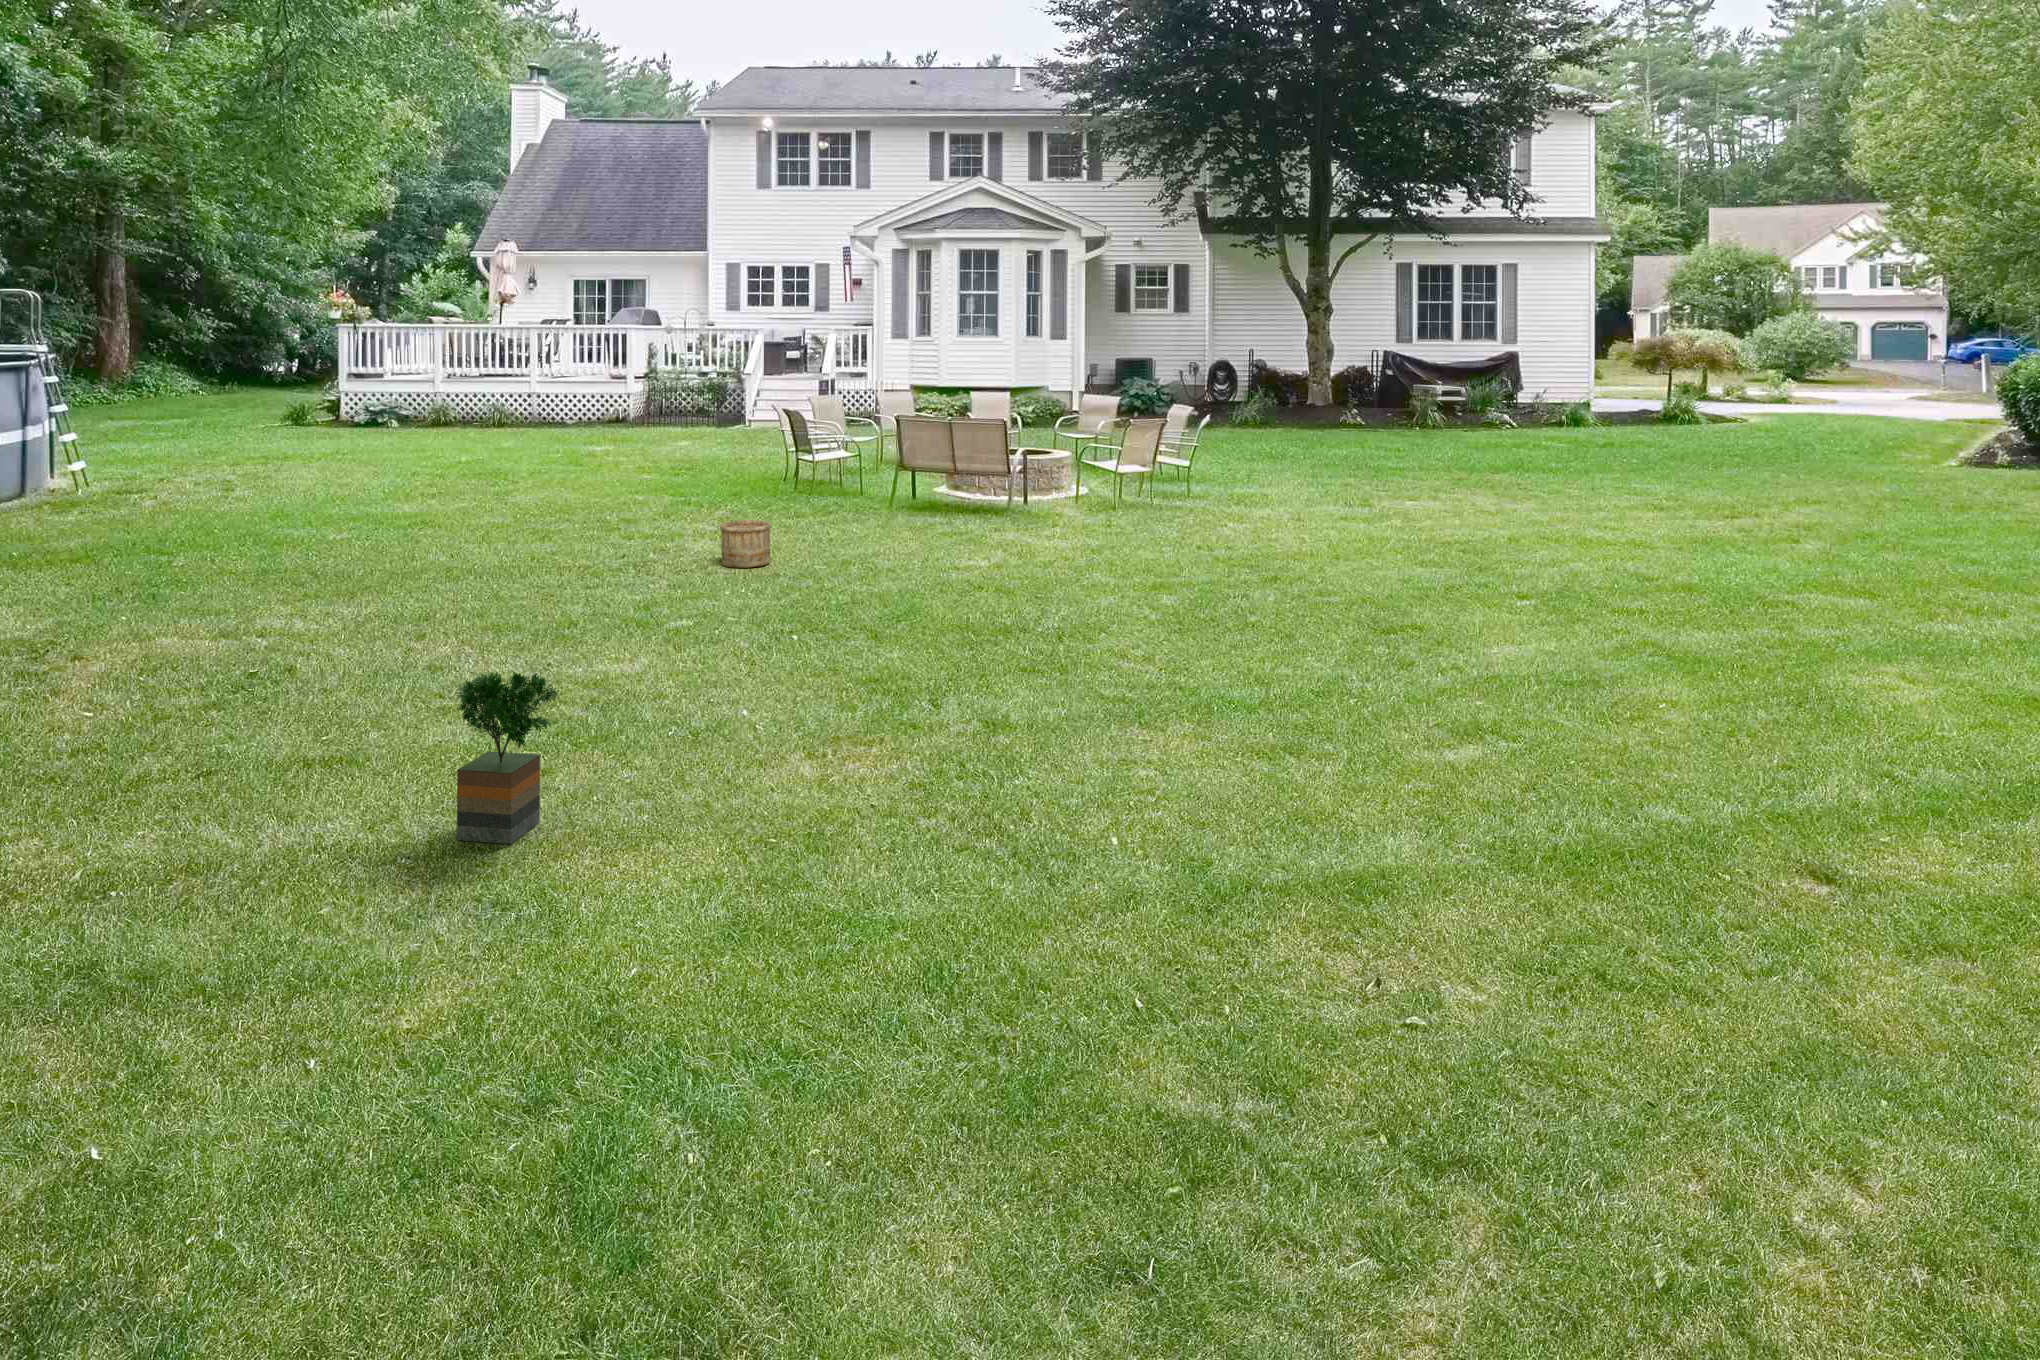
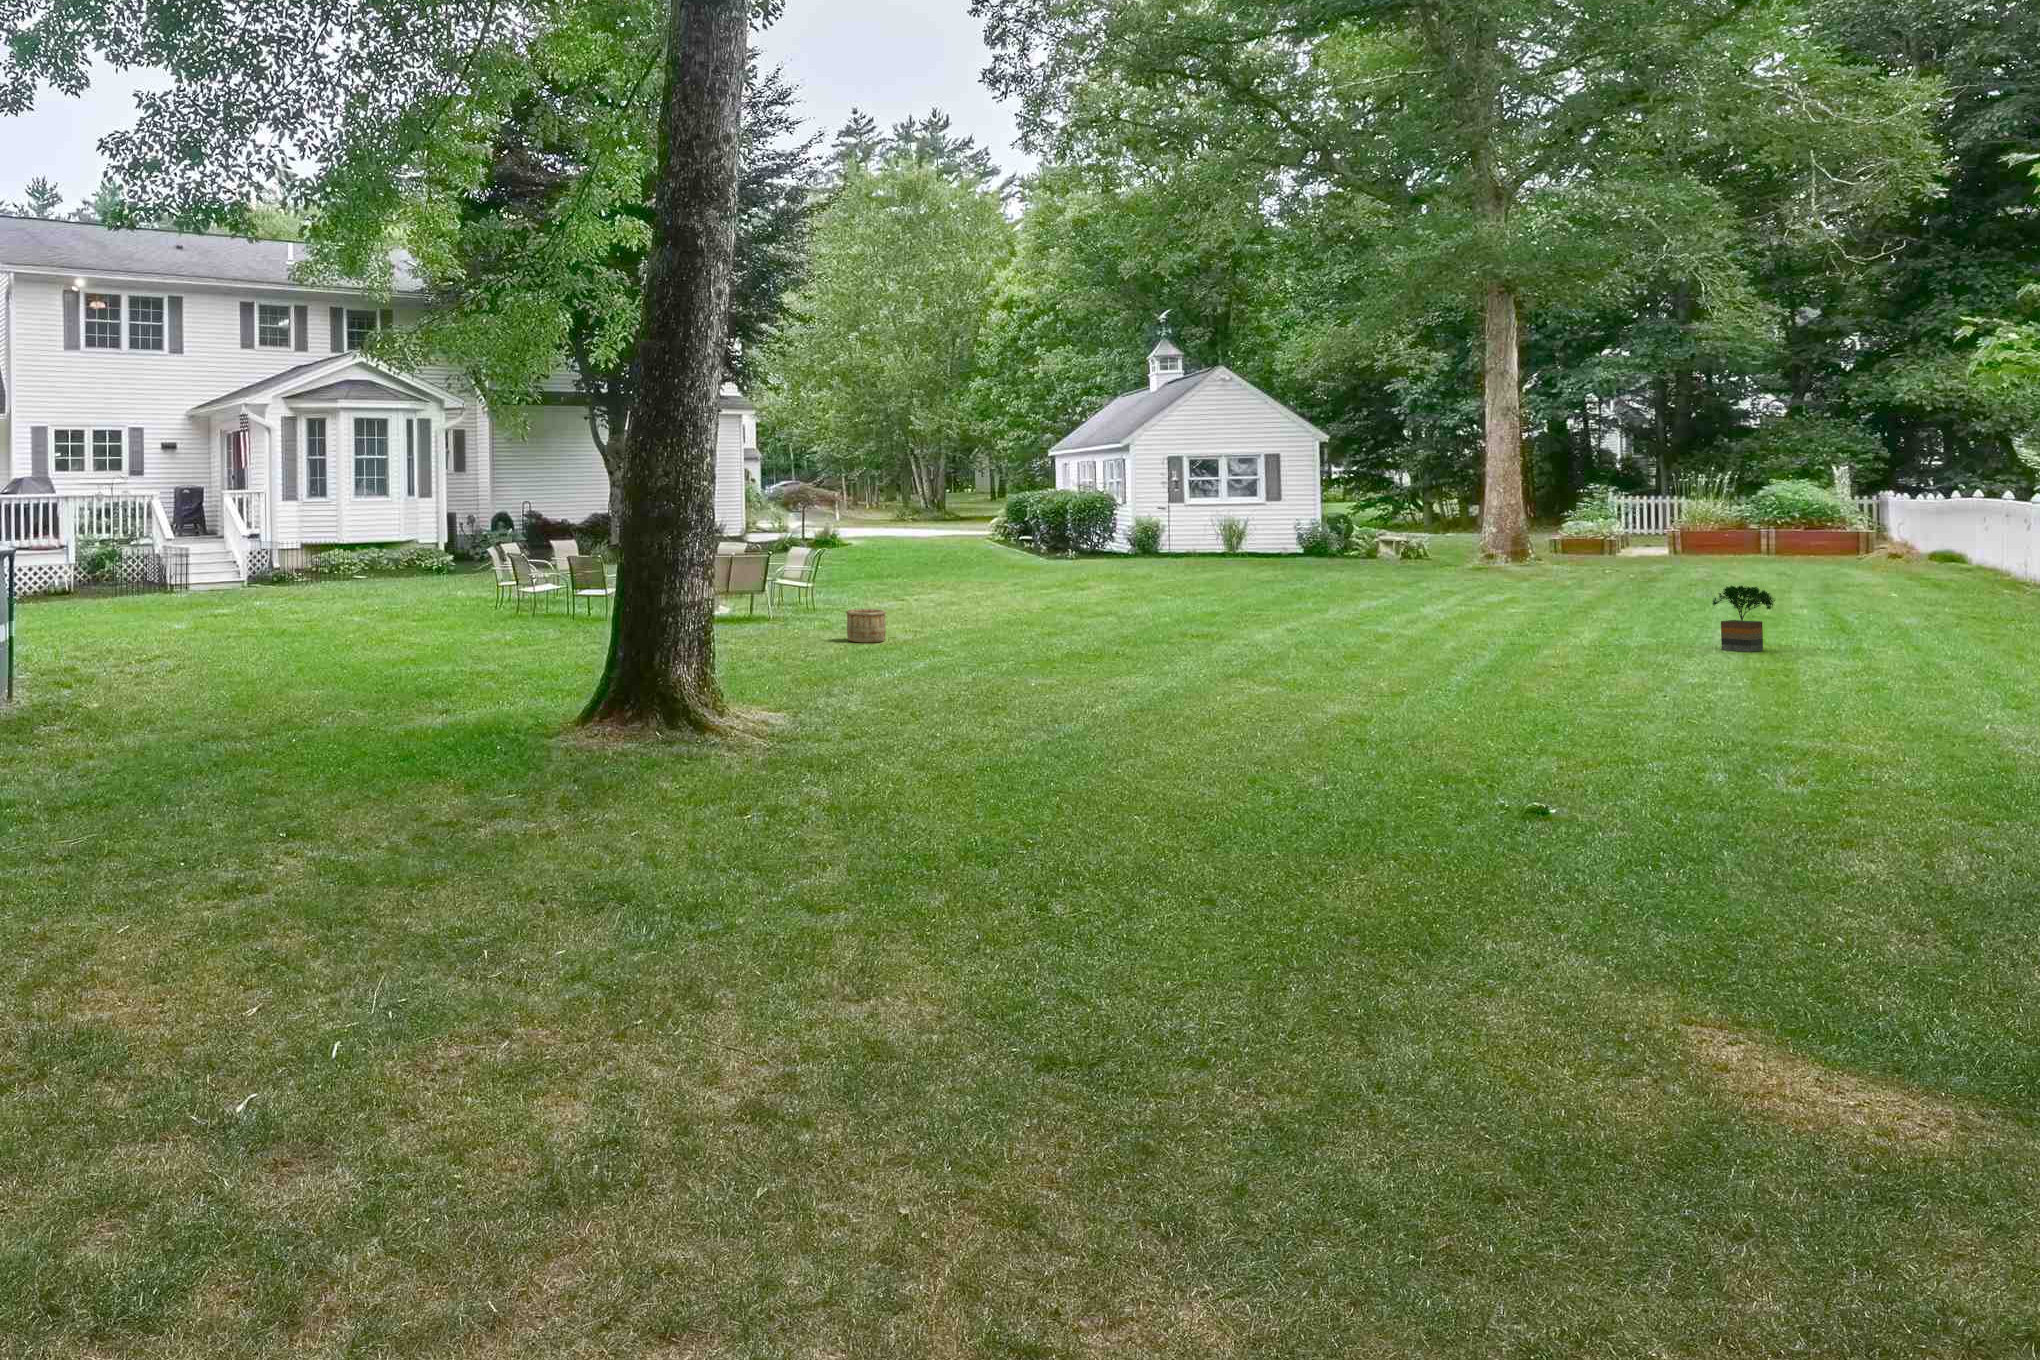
potted tree: present [457,672,559,844] -> present [1713,586,1775,652]

